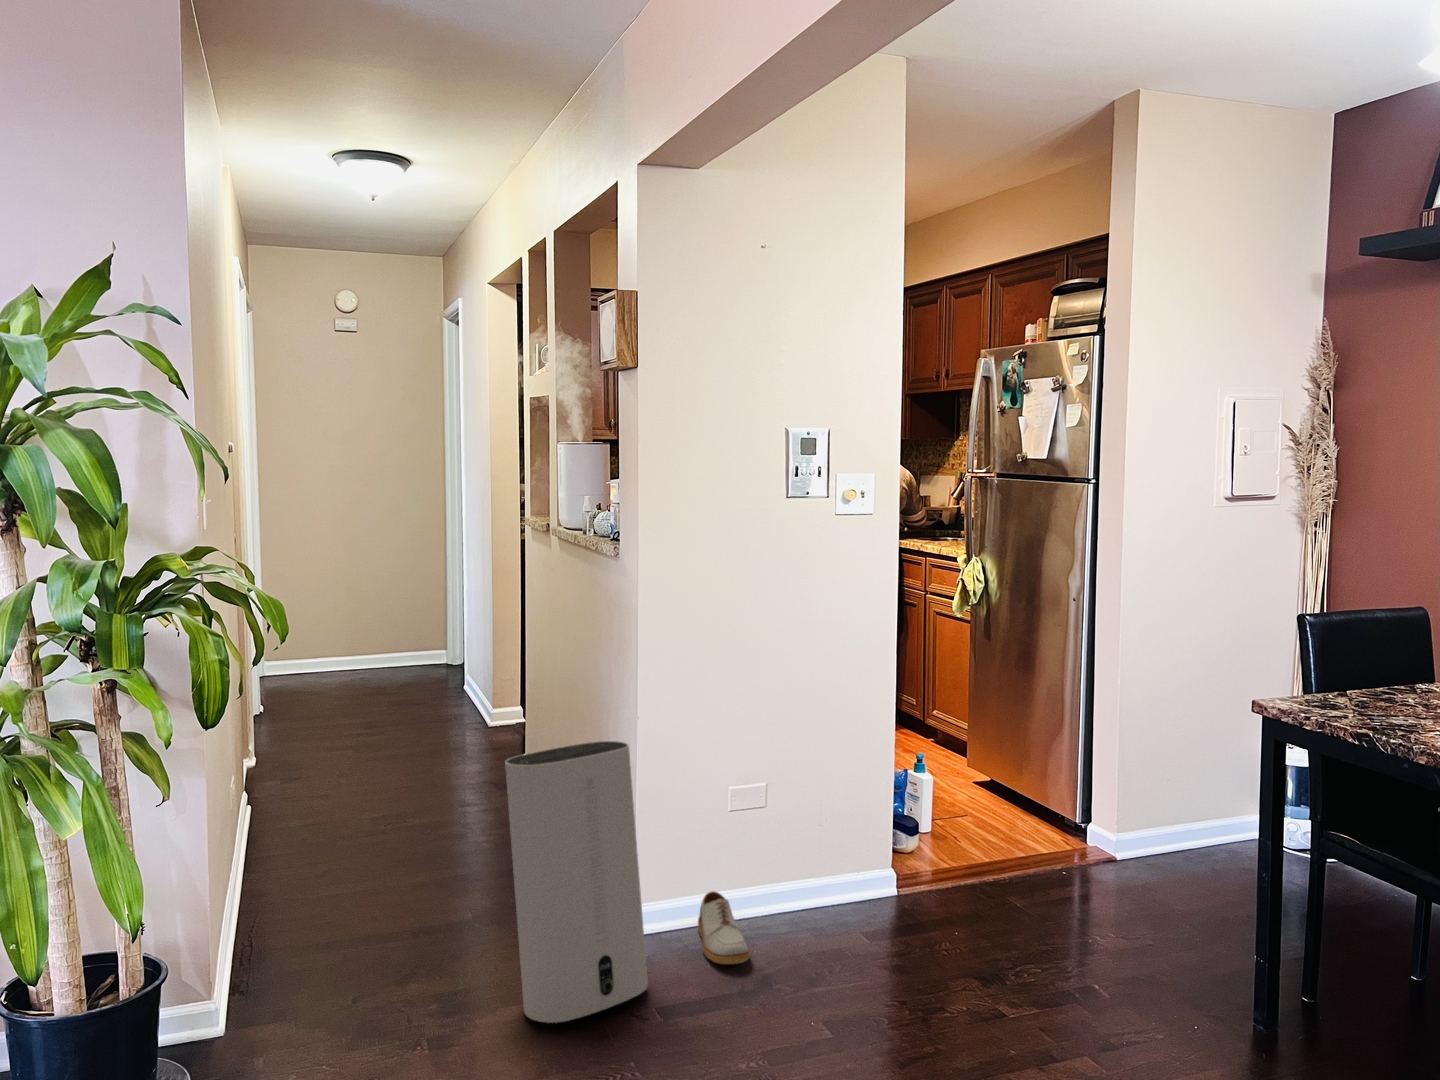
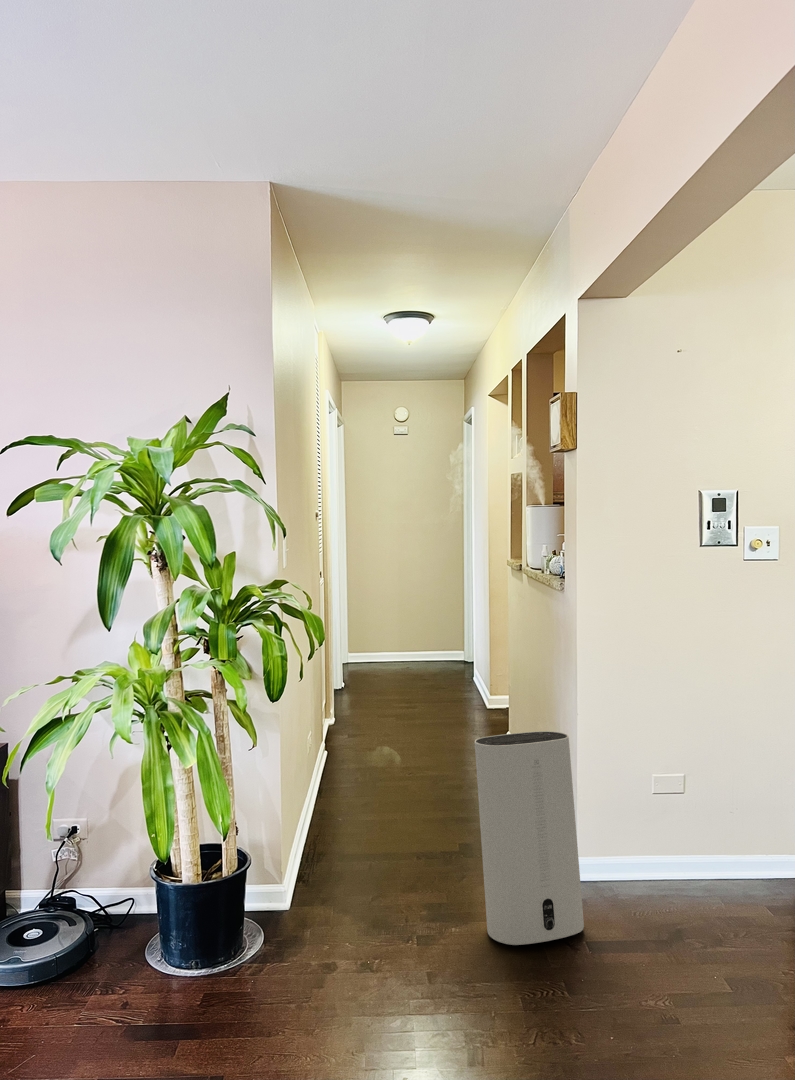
shoe: present [698,891,750,964] -> none [629,859,672,922]

